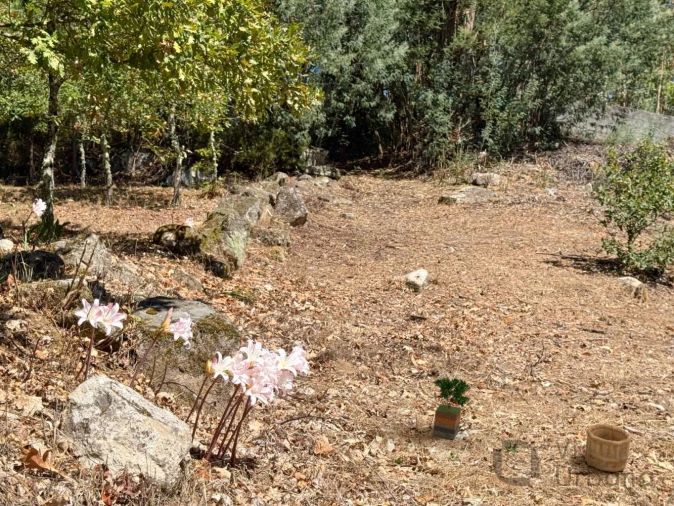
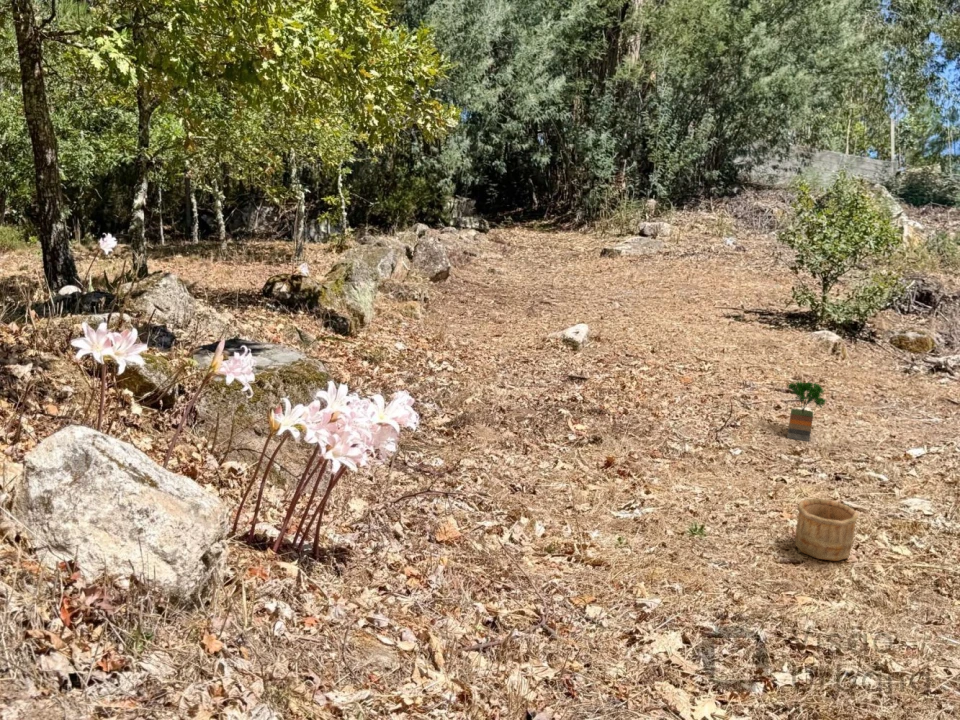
potted tree: present [433,377,470,440] -> present [787,381,826,441]

